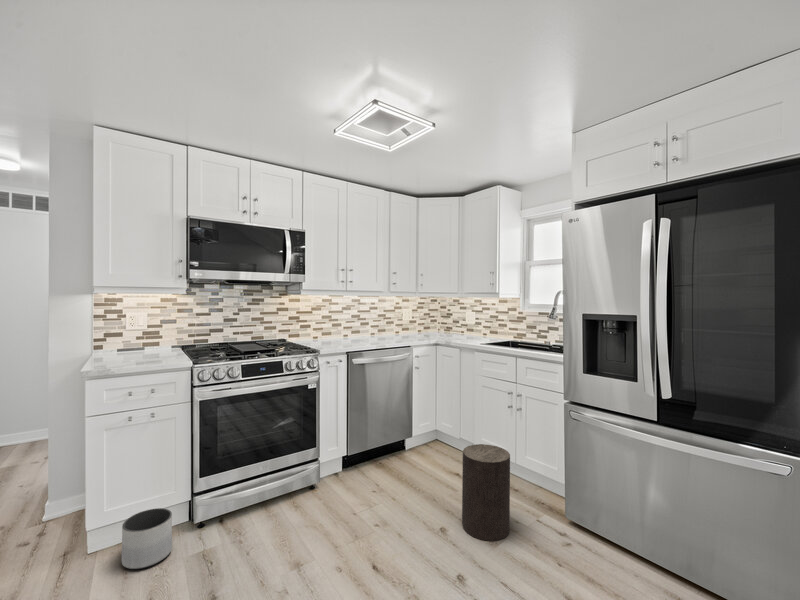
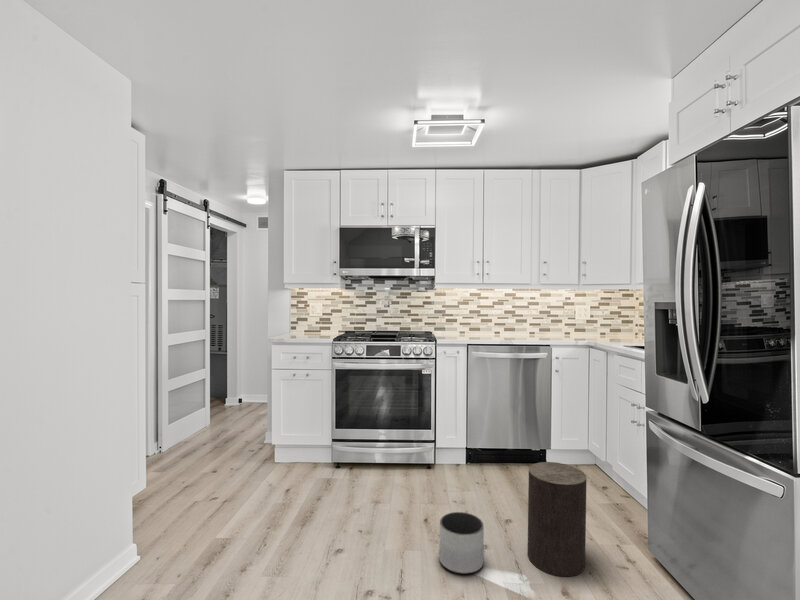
planter: present [121,508,172,569] -> present [439,512,484,574]

